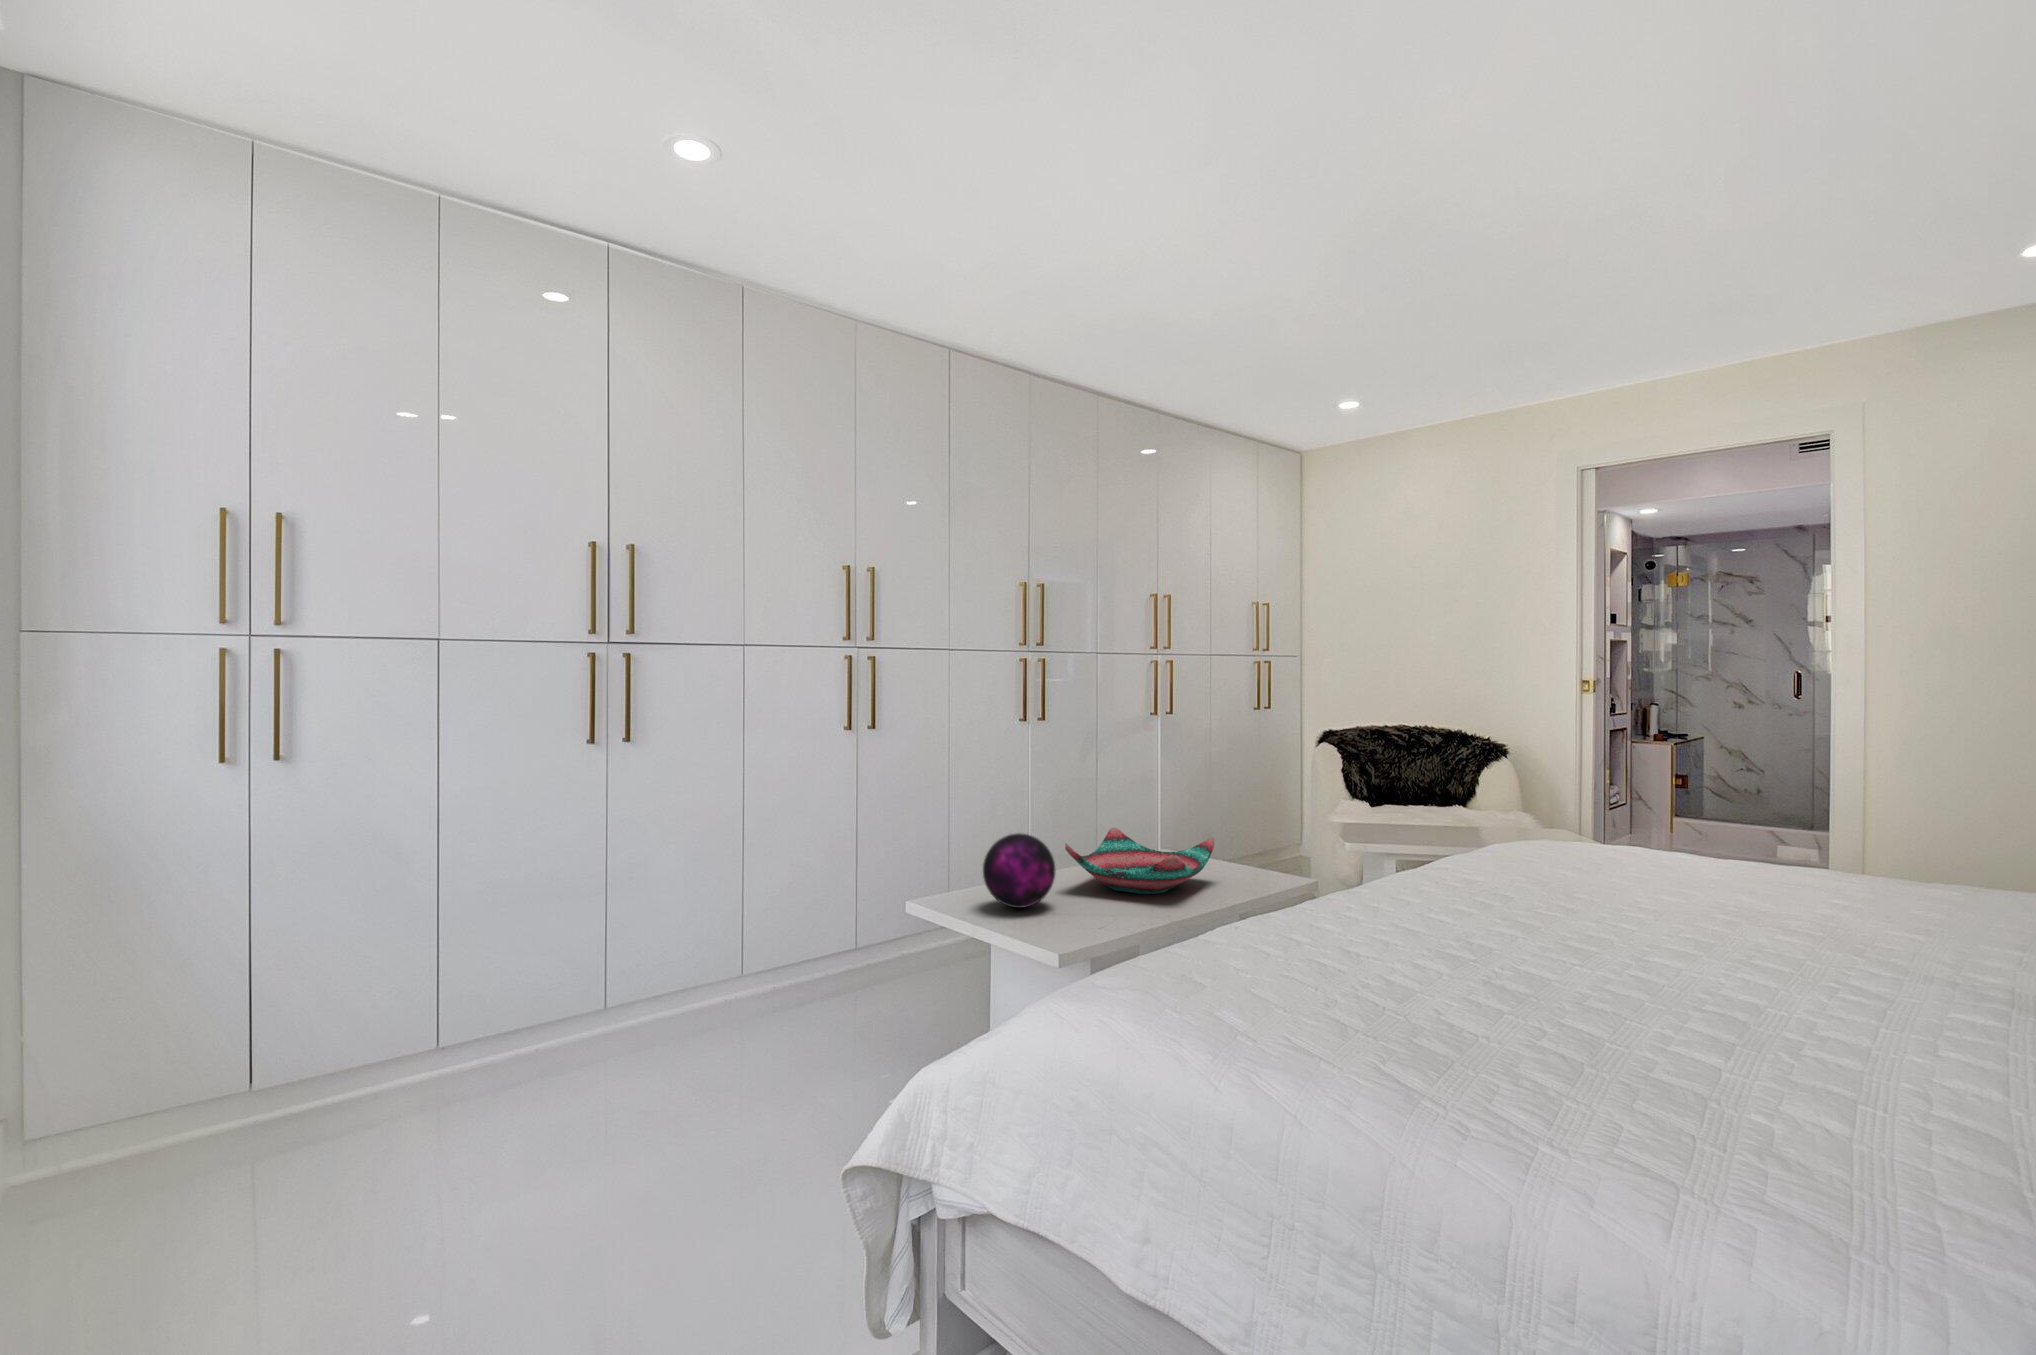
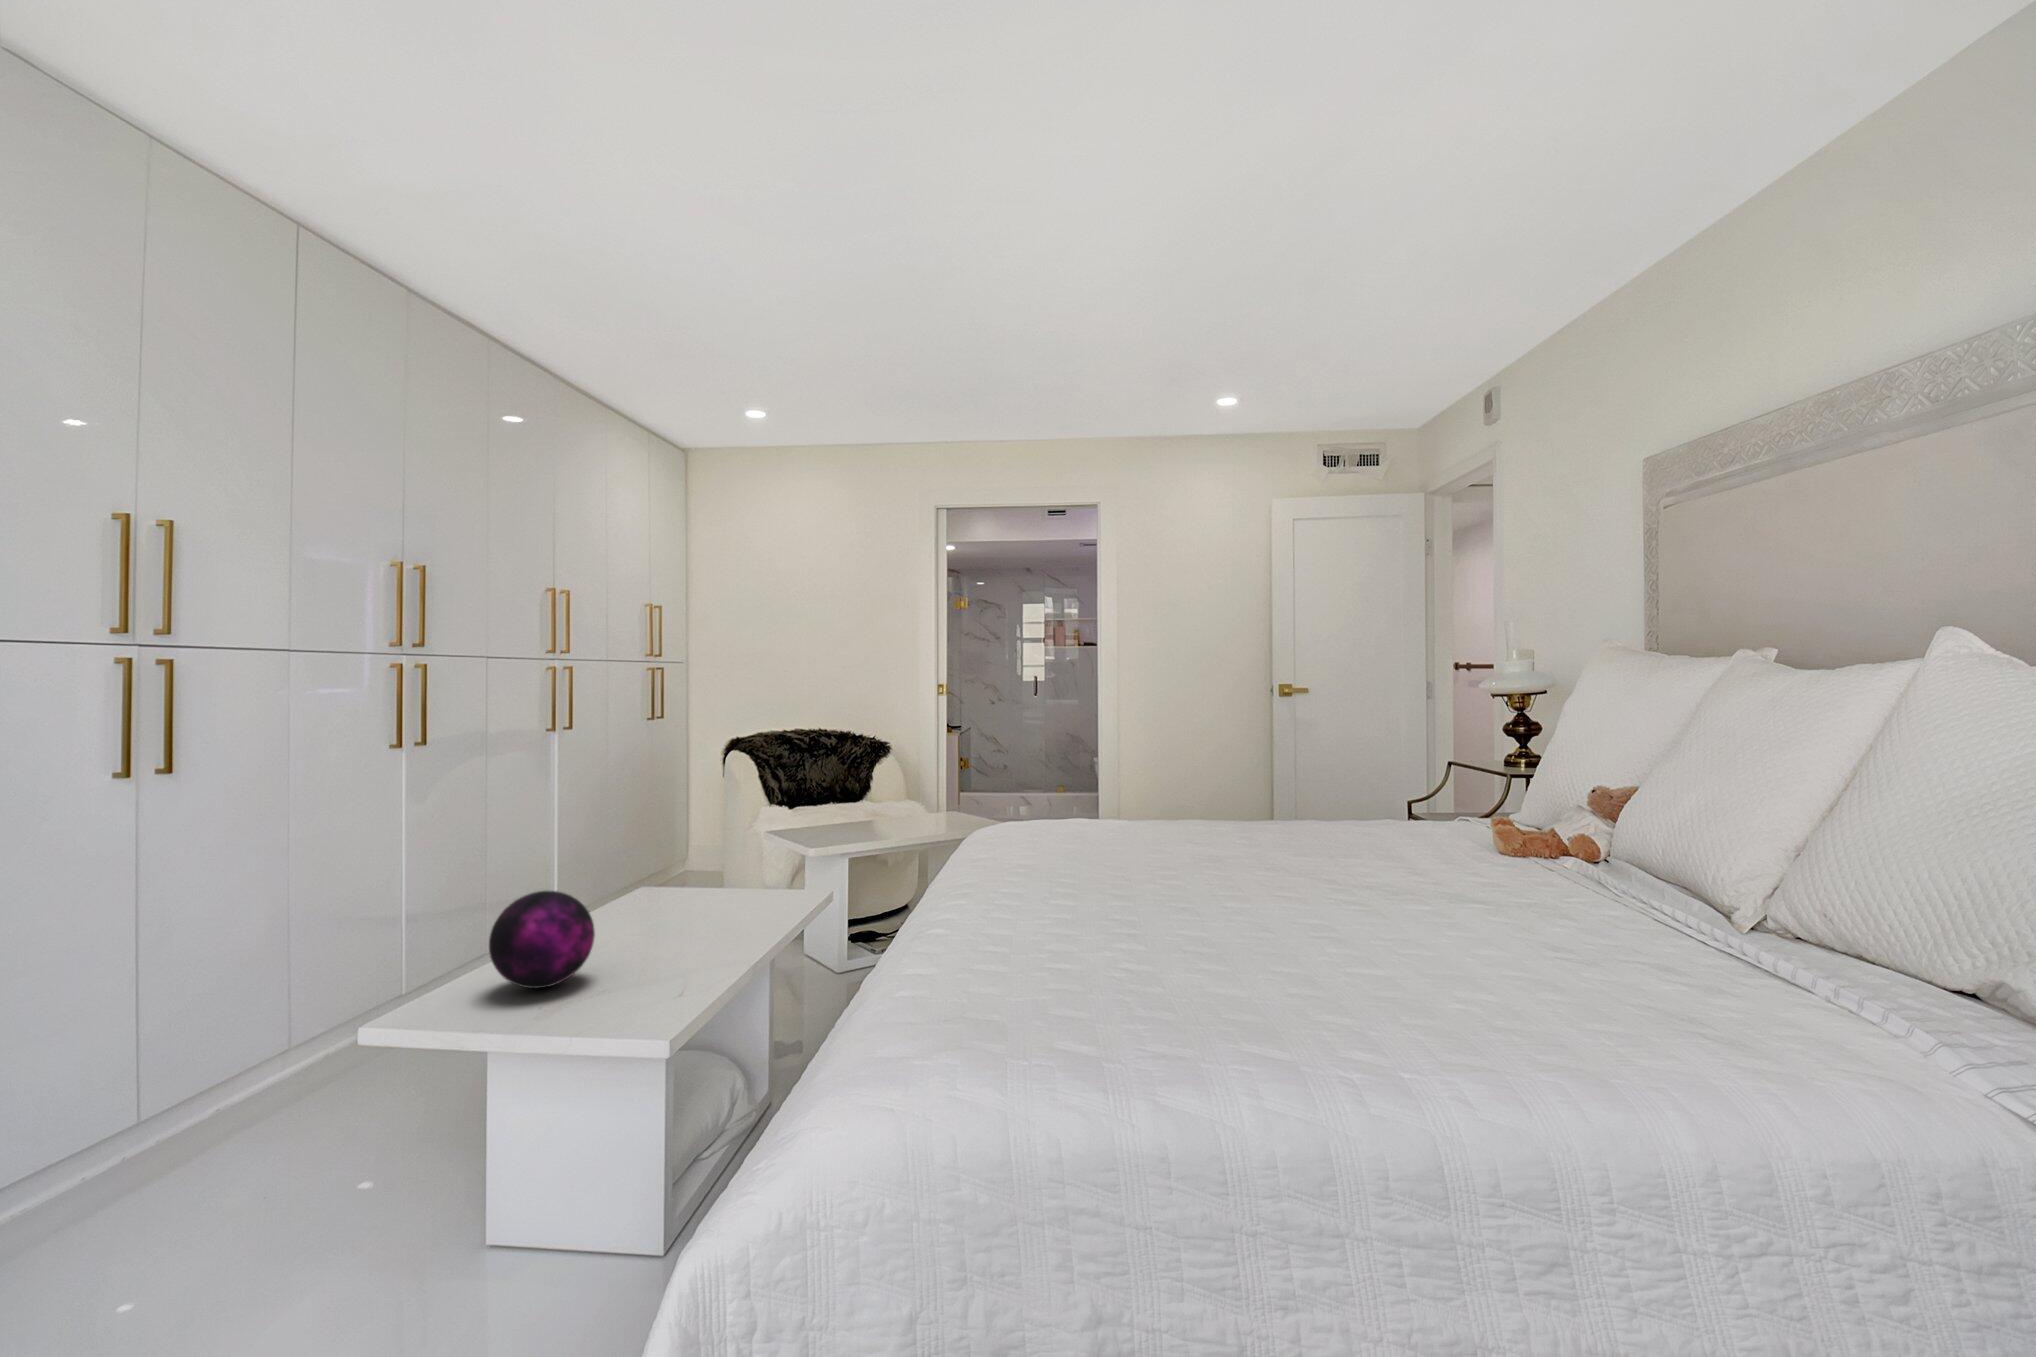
decorative bowl: present [1065,828,1214,894] -> none [581,860,741,940]

